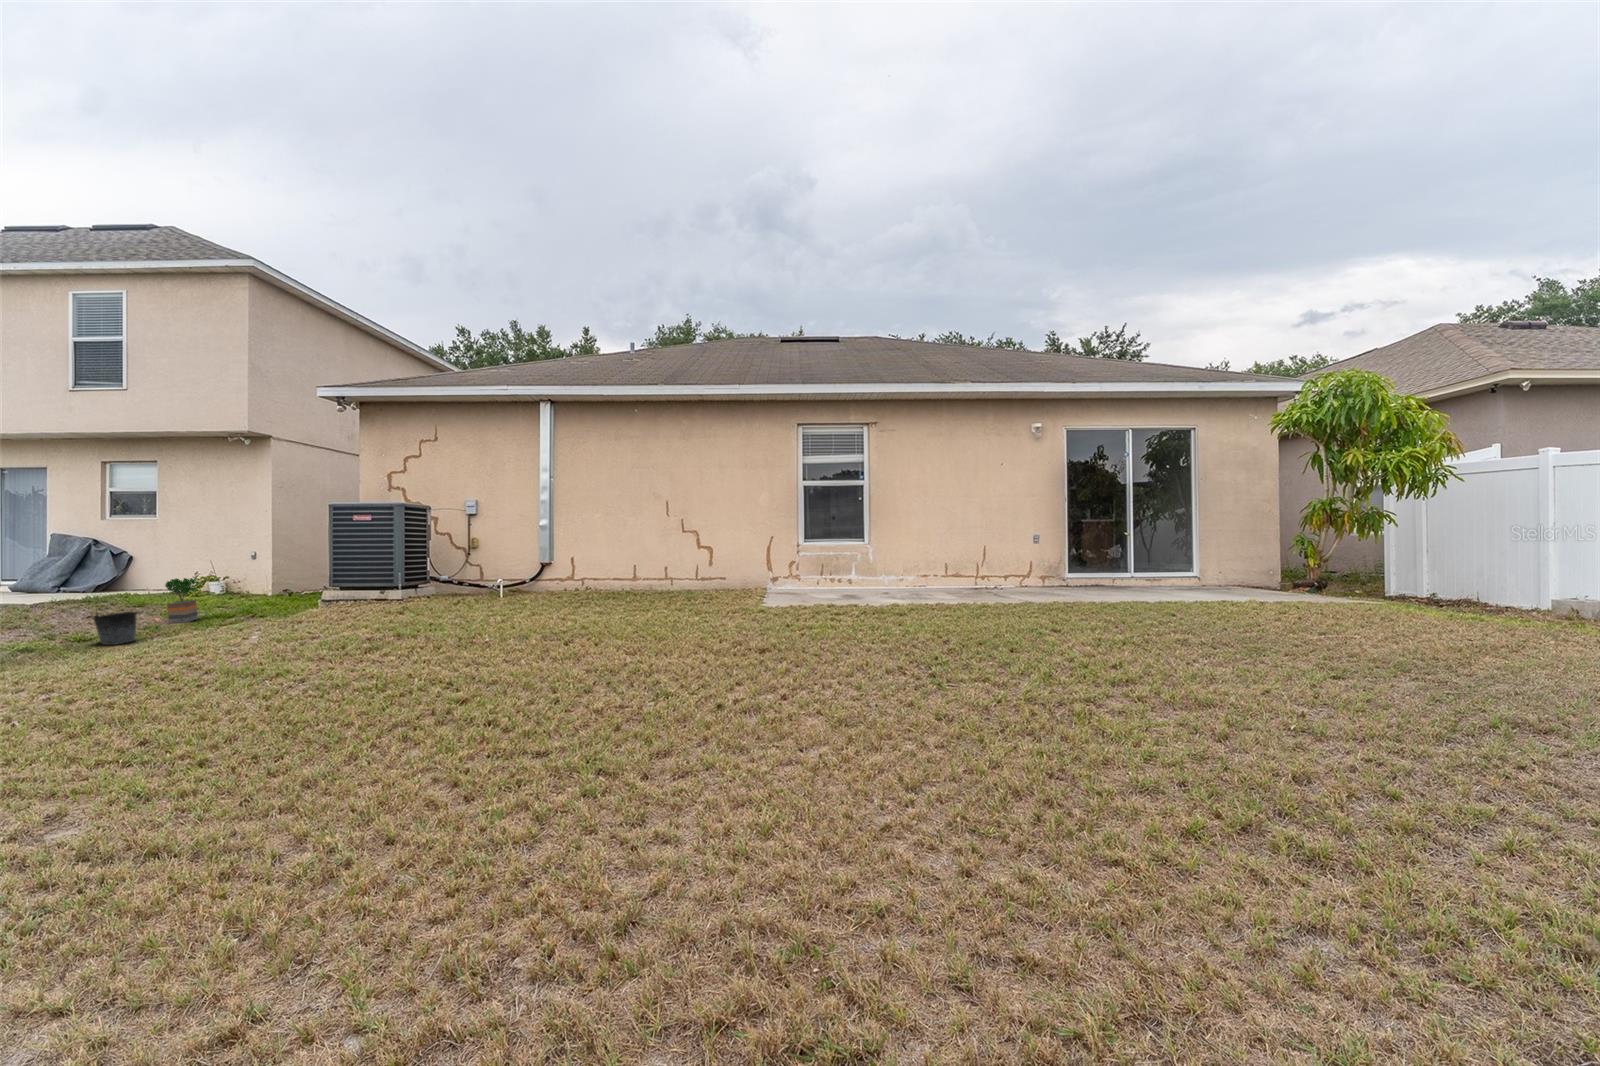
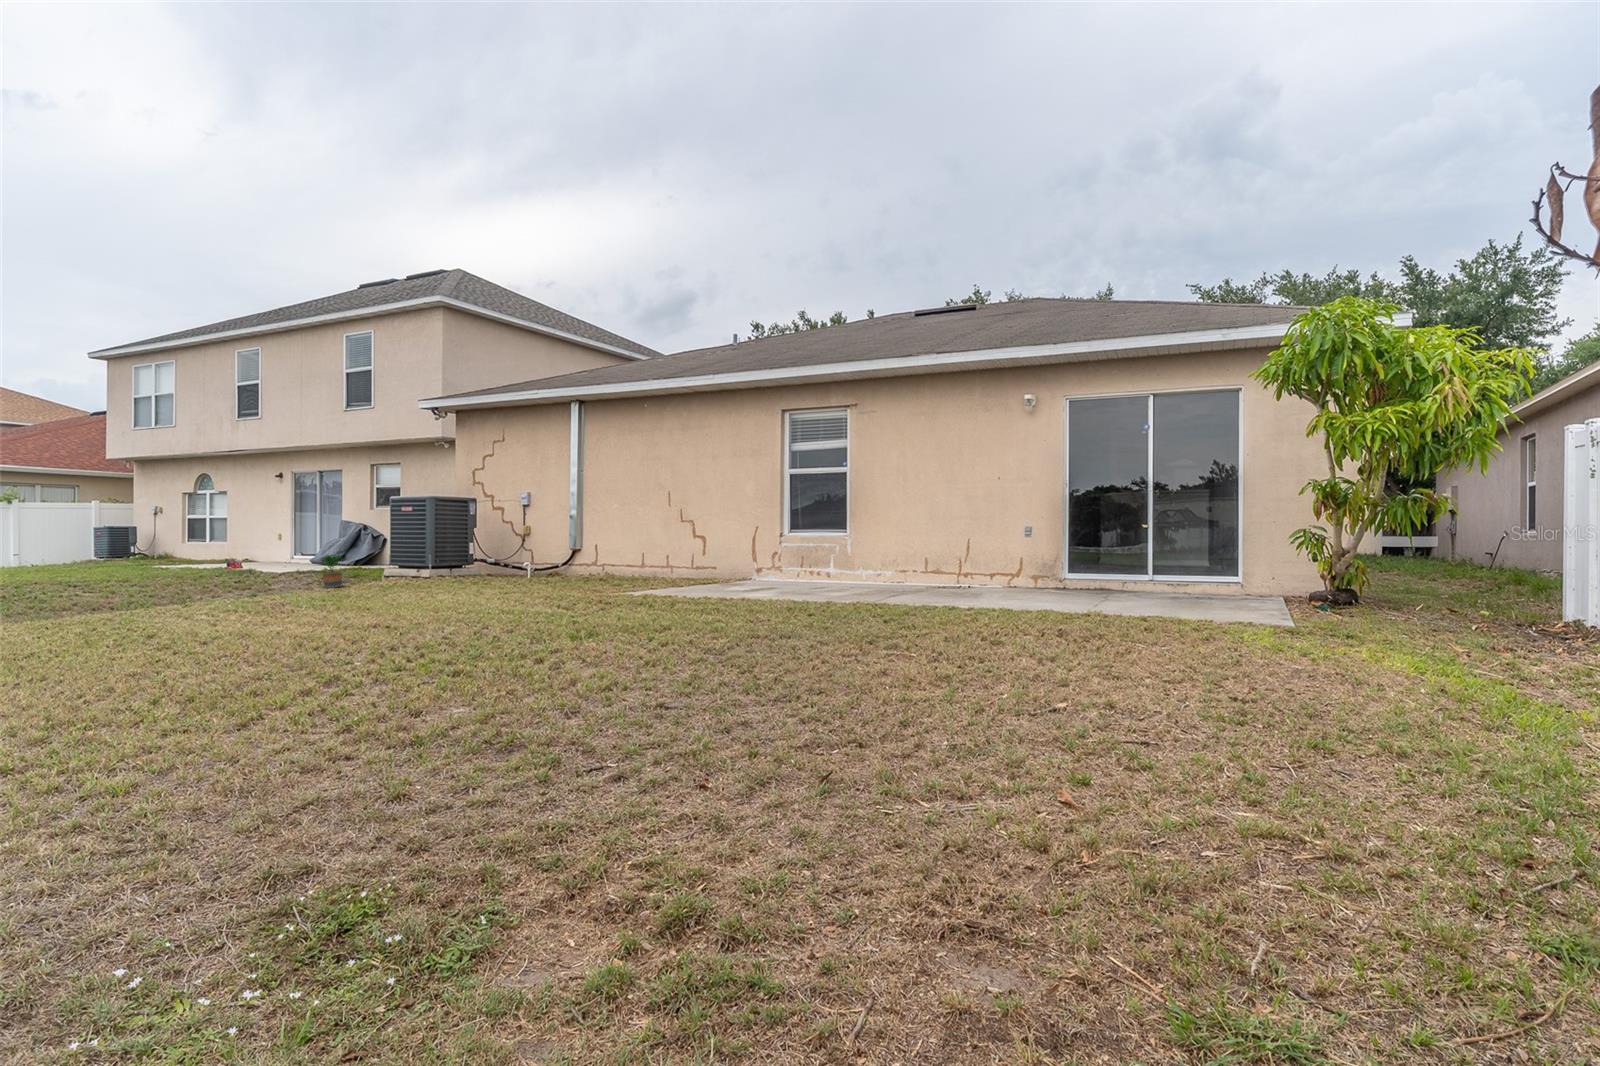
bucket: present [91,612,136,645] -> none [260,576,287,599]

